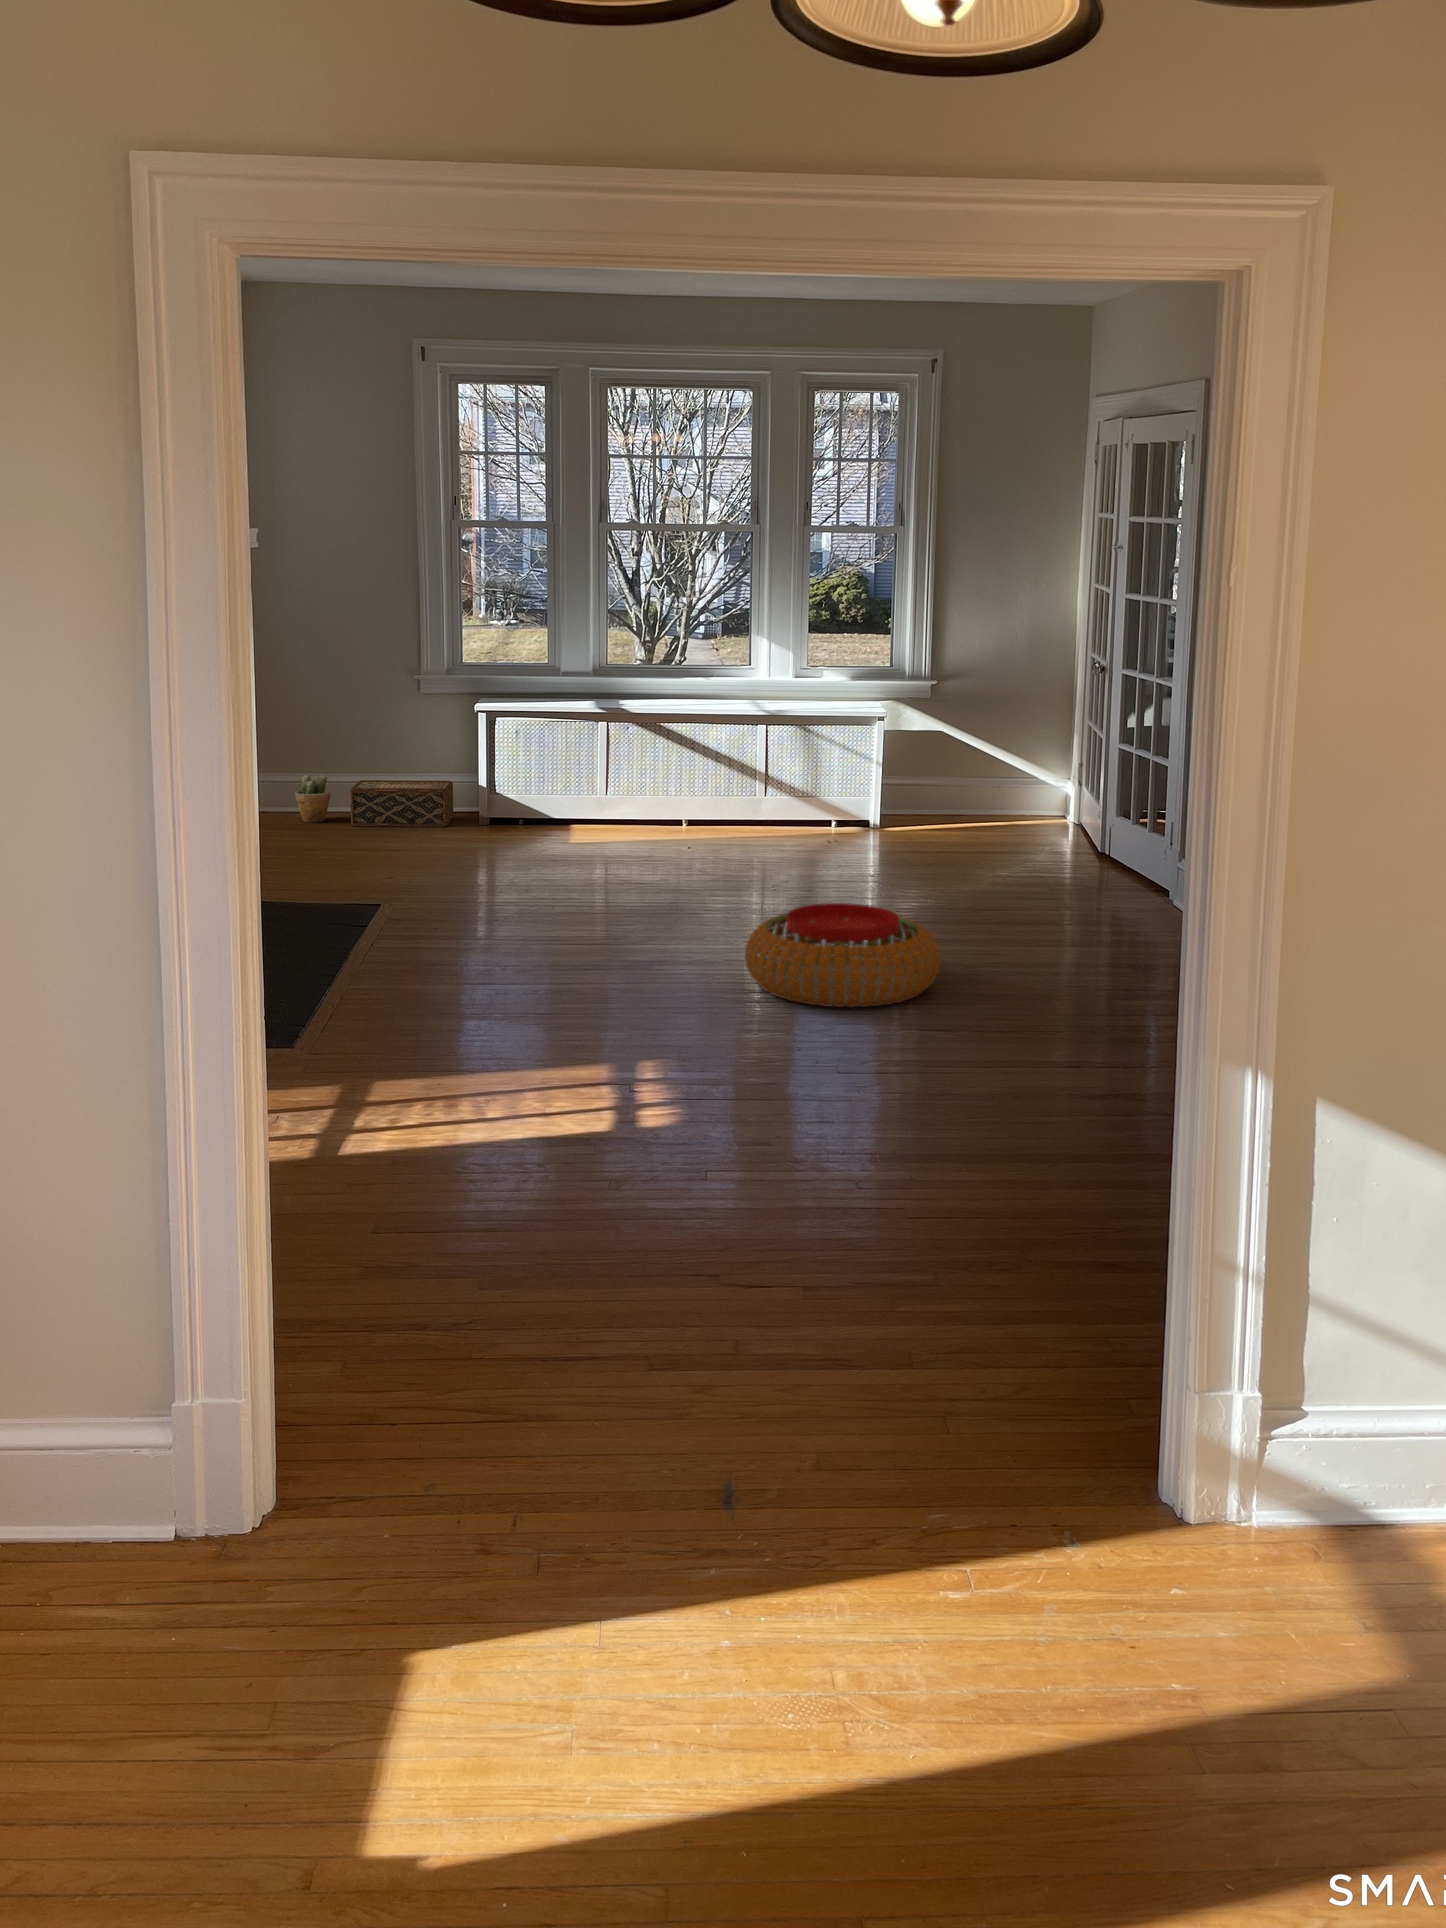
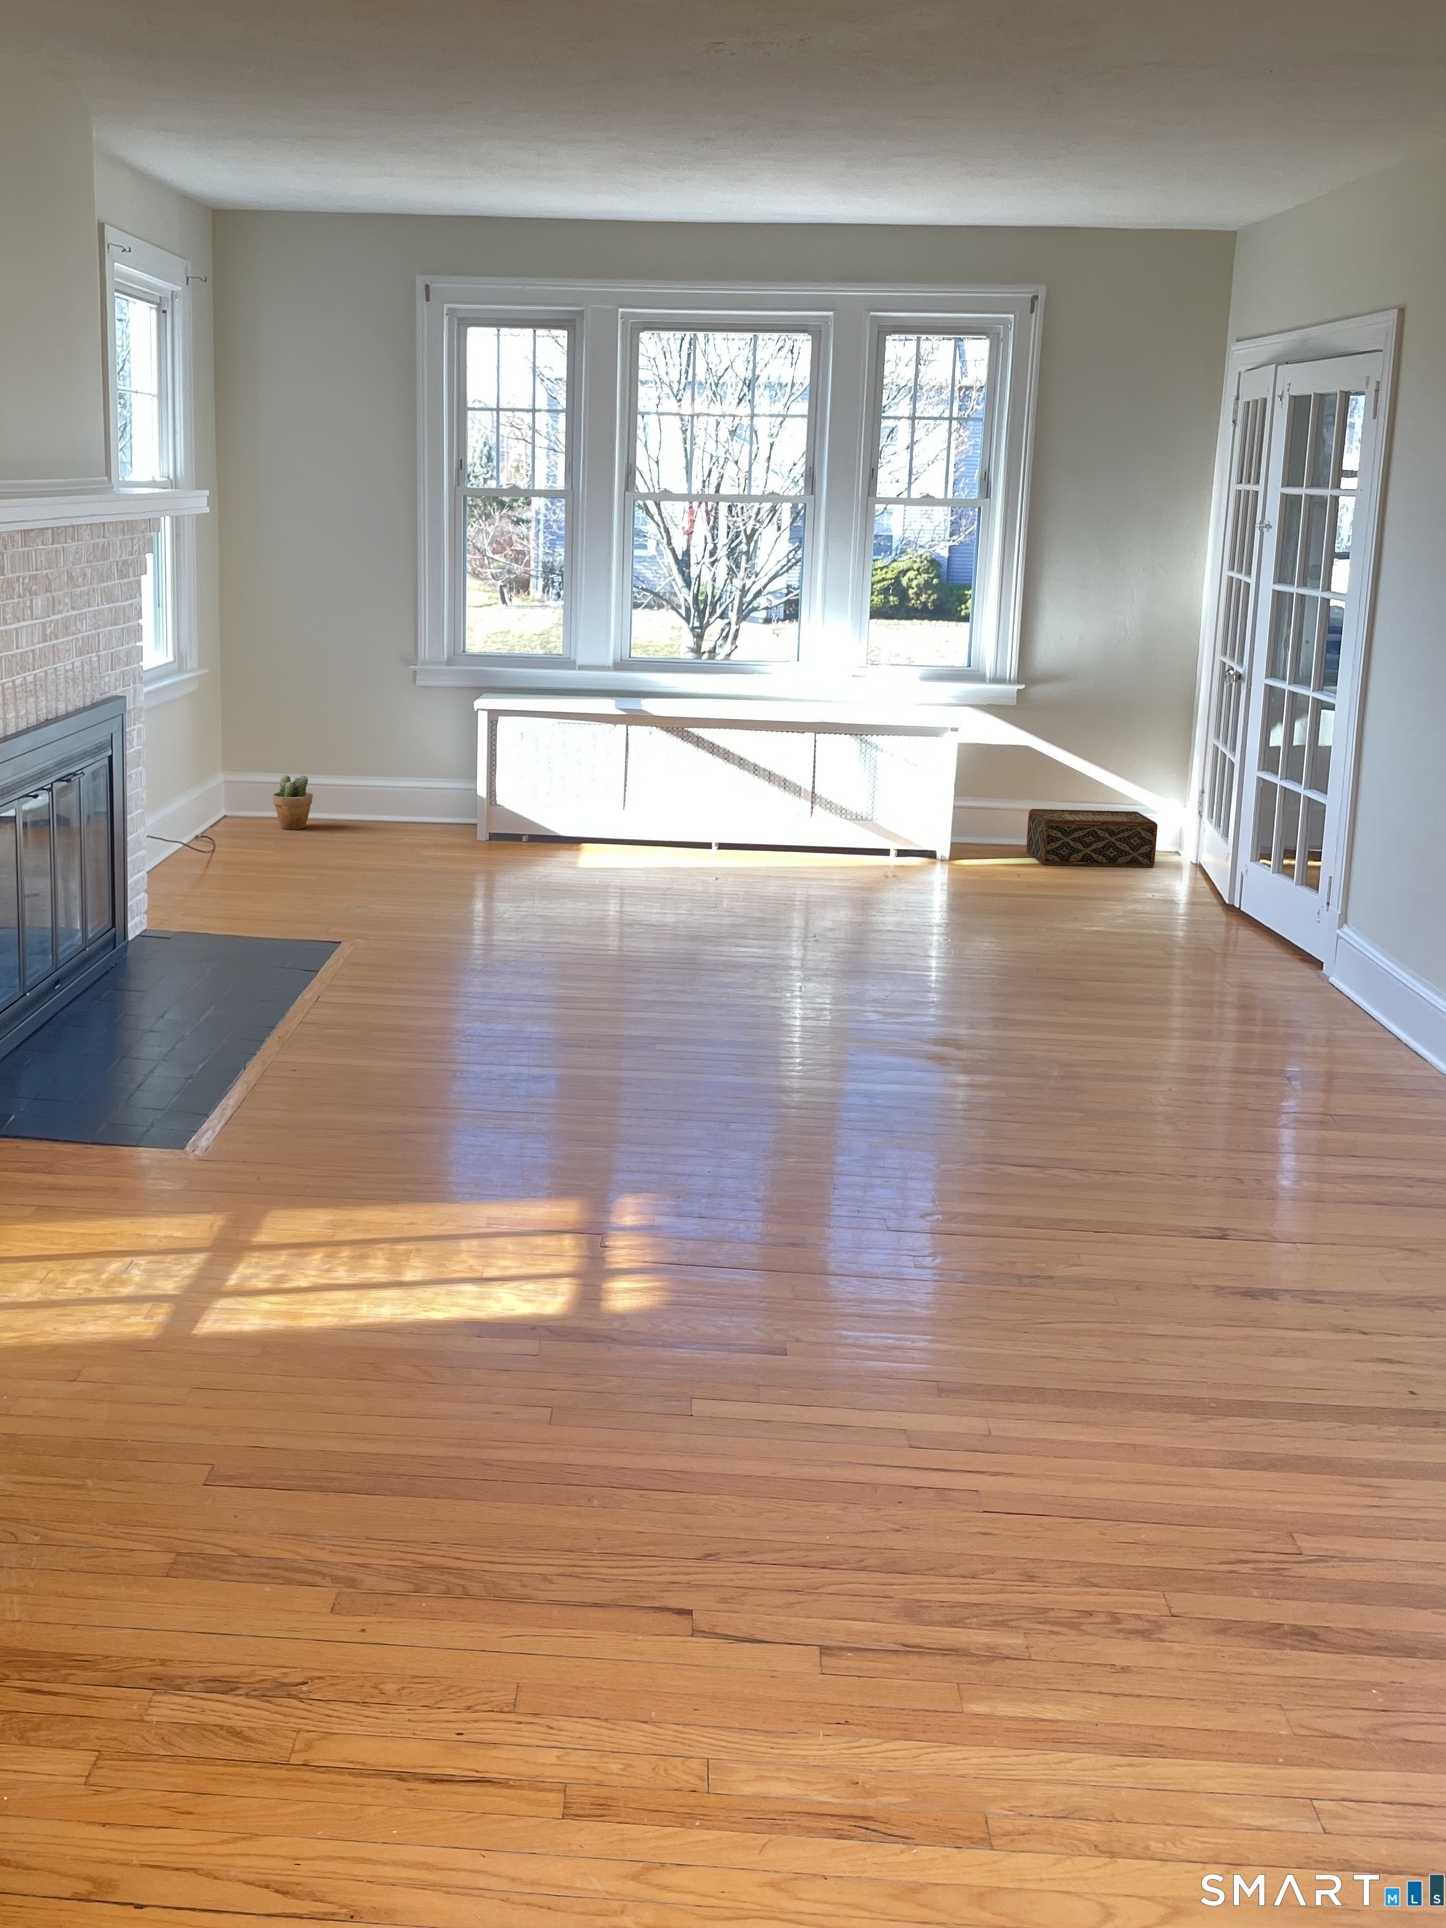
woven basket: present [350,780,453,827] -> present [1027,809,1158,867]
pouf: present [745,903,940,1007] -> none [773,975,1034,1122]

